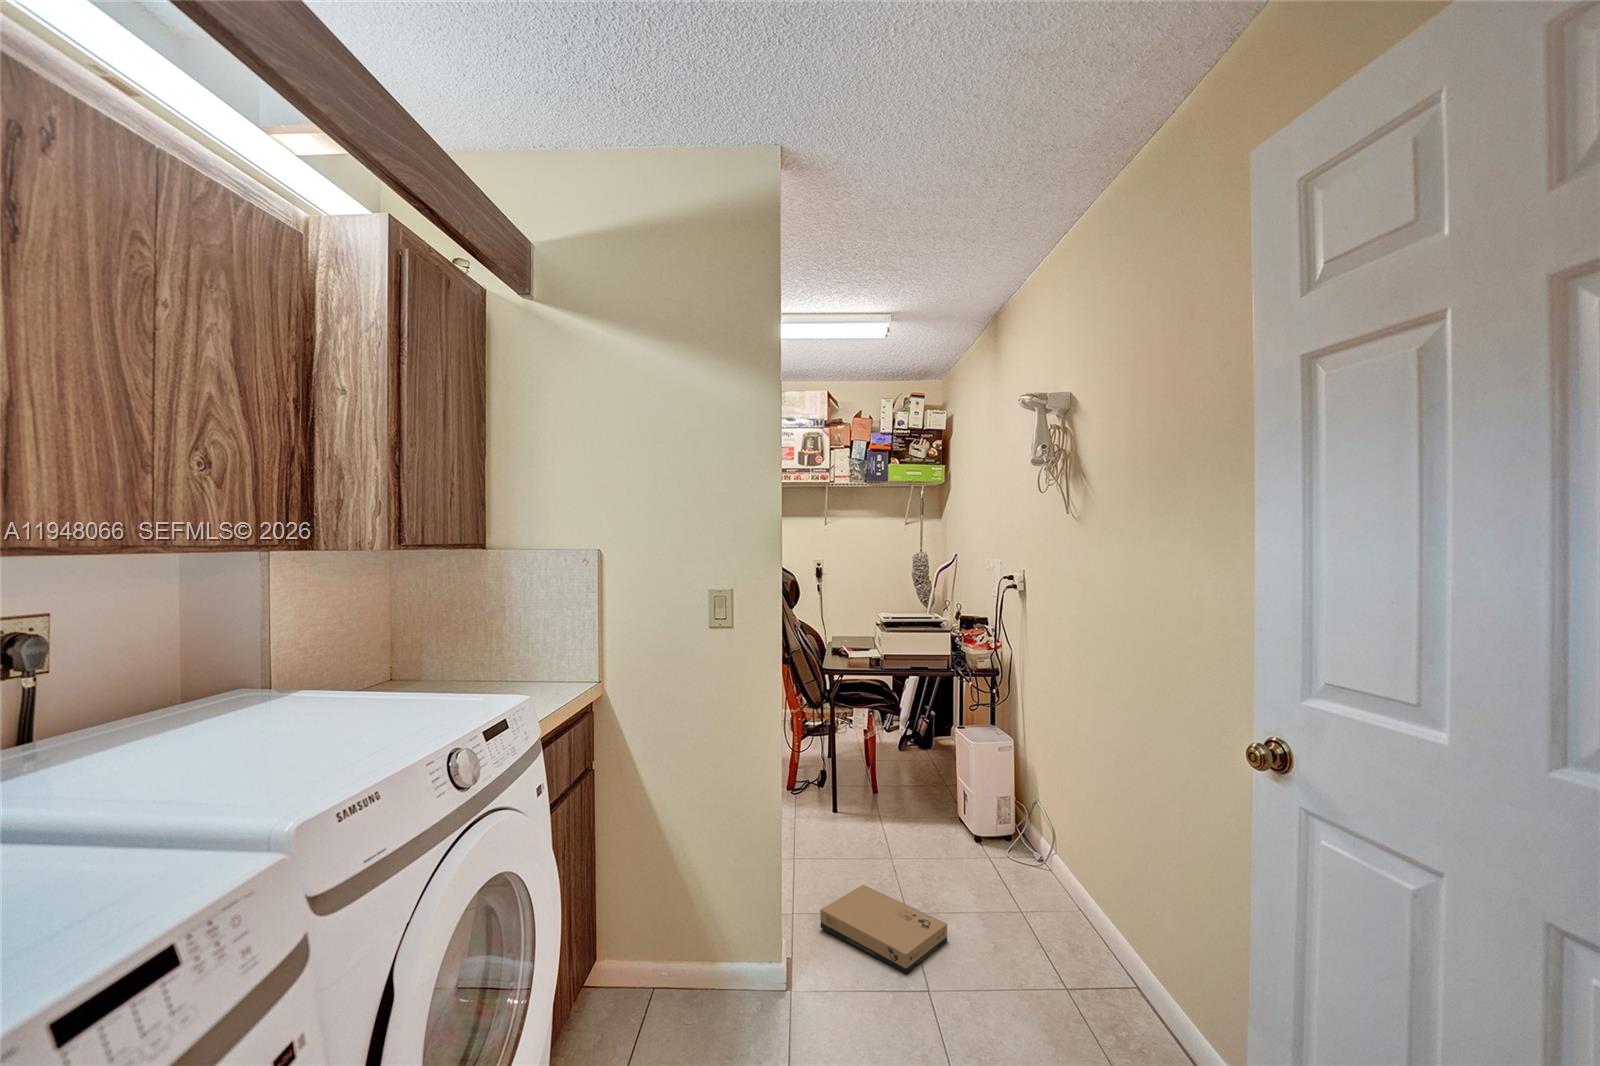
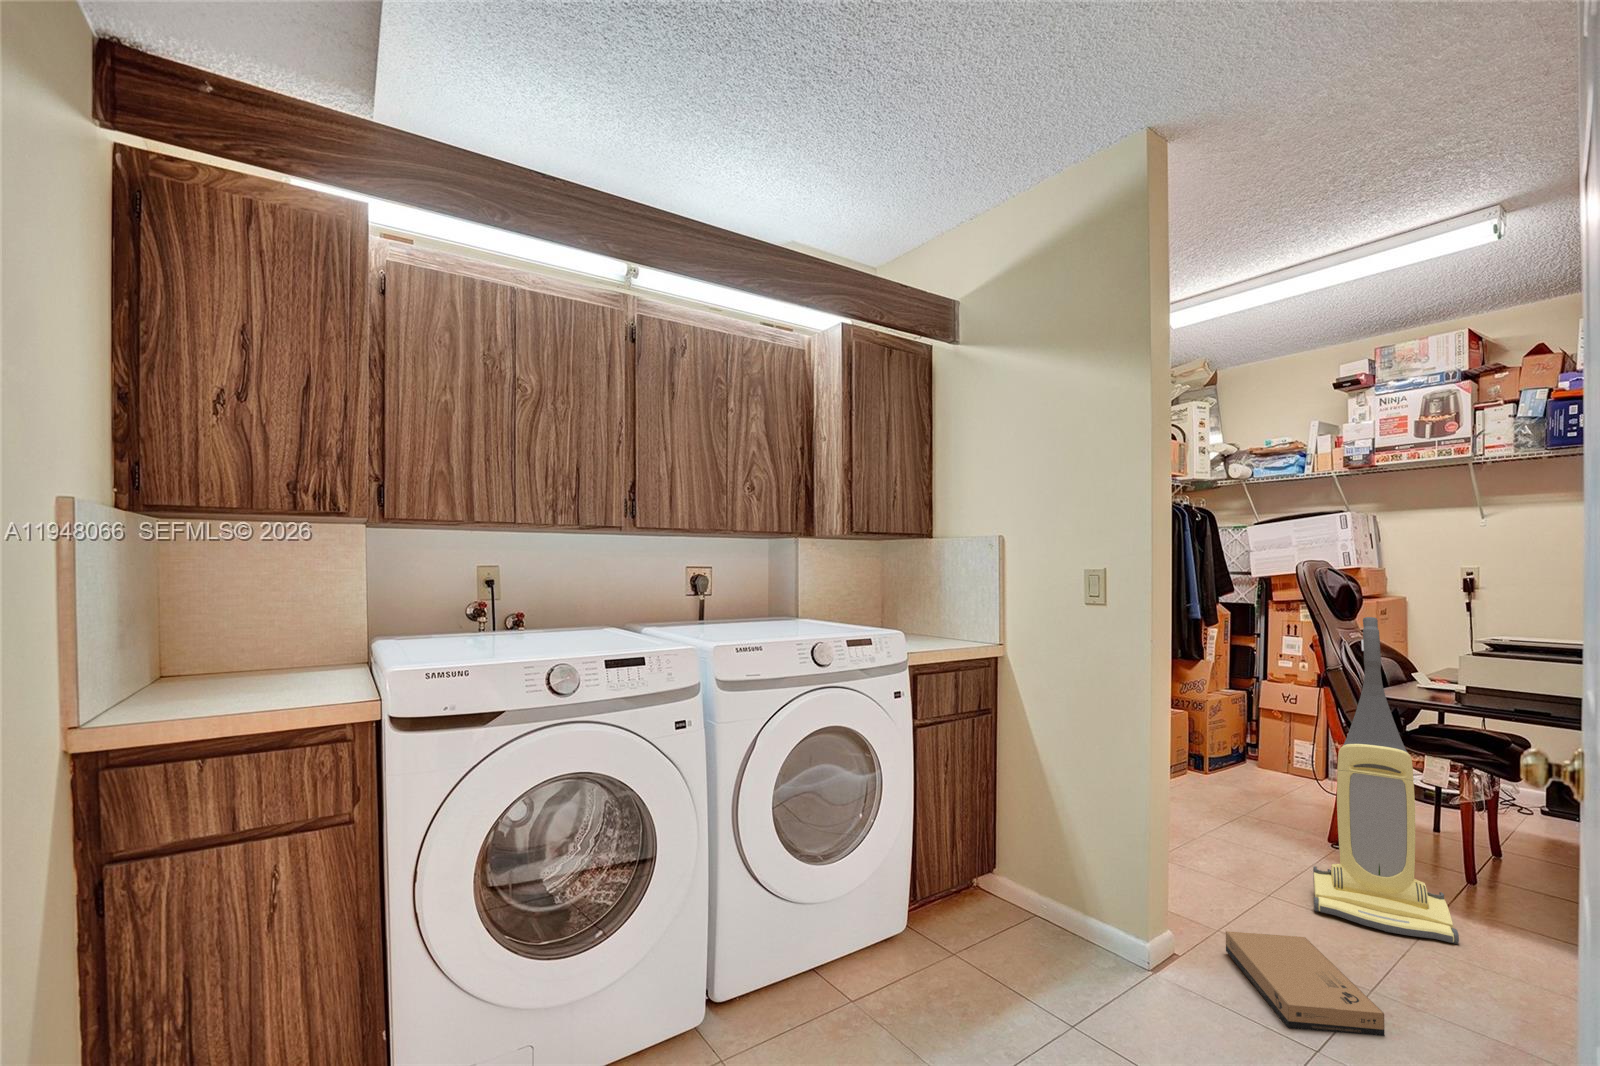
vacuum cleaner: none [819,607,913,856] -> present [1313,617,1459,944]

